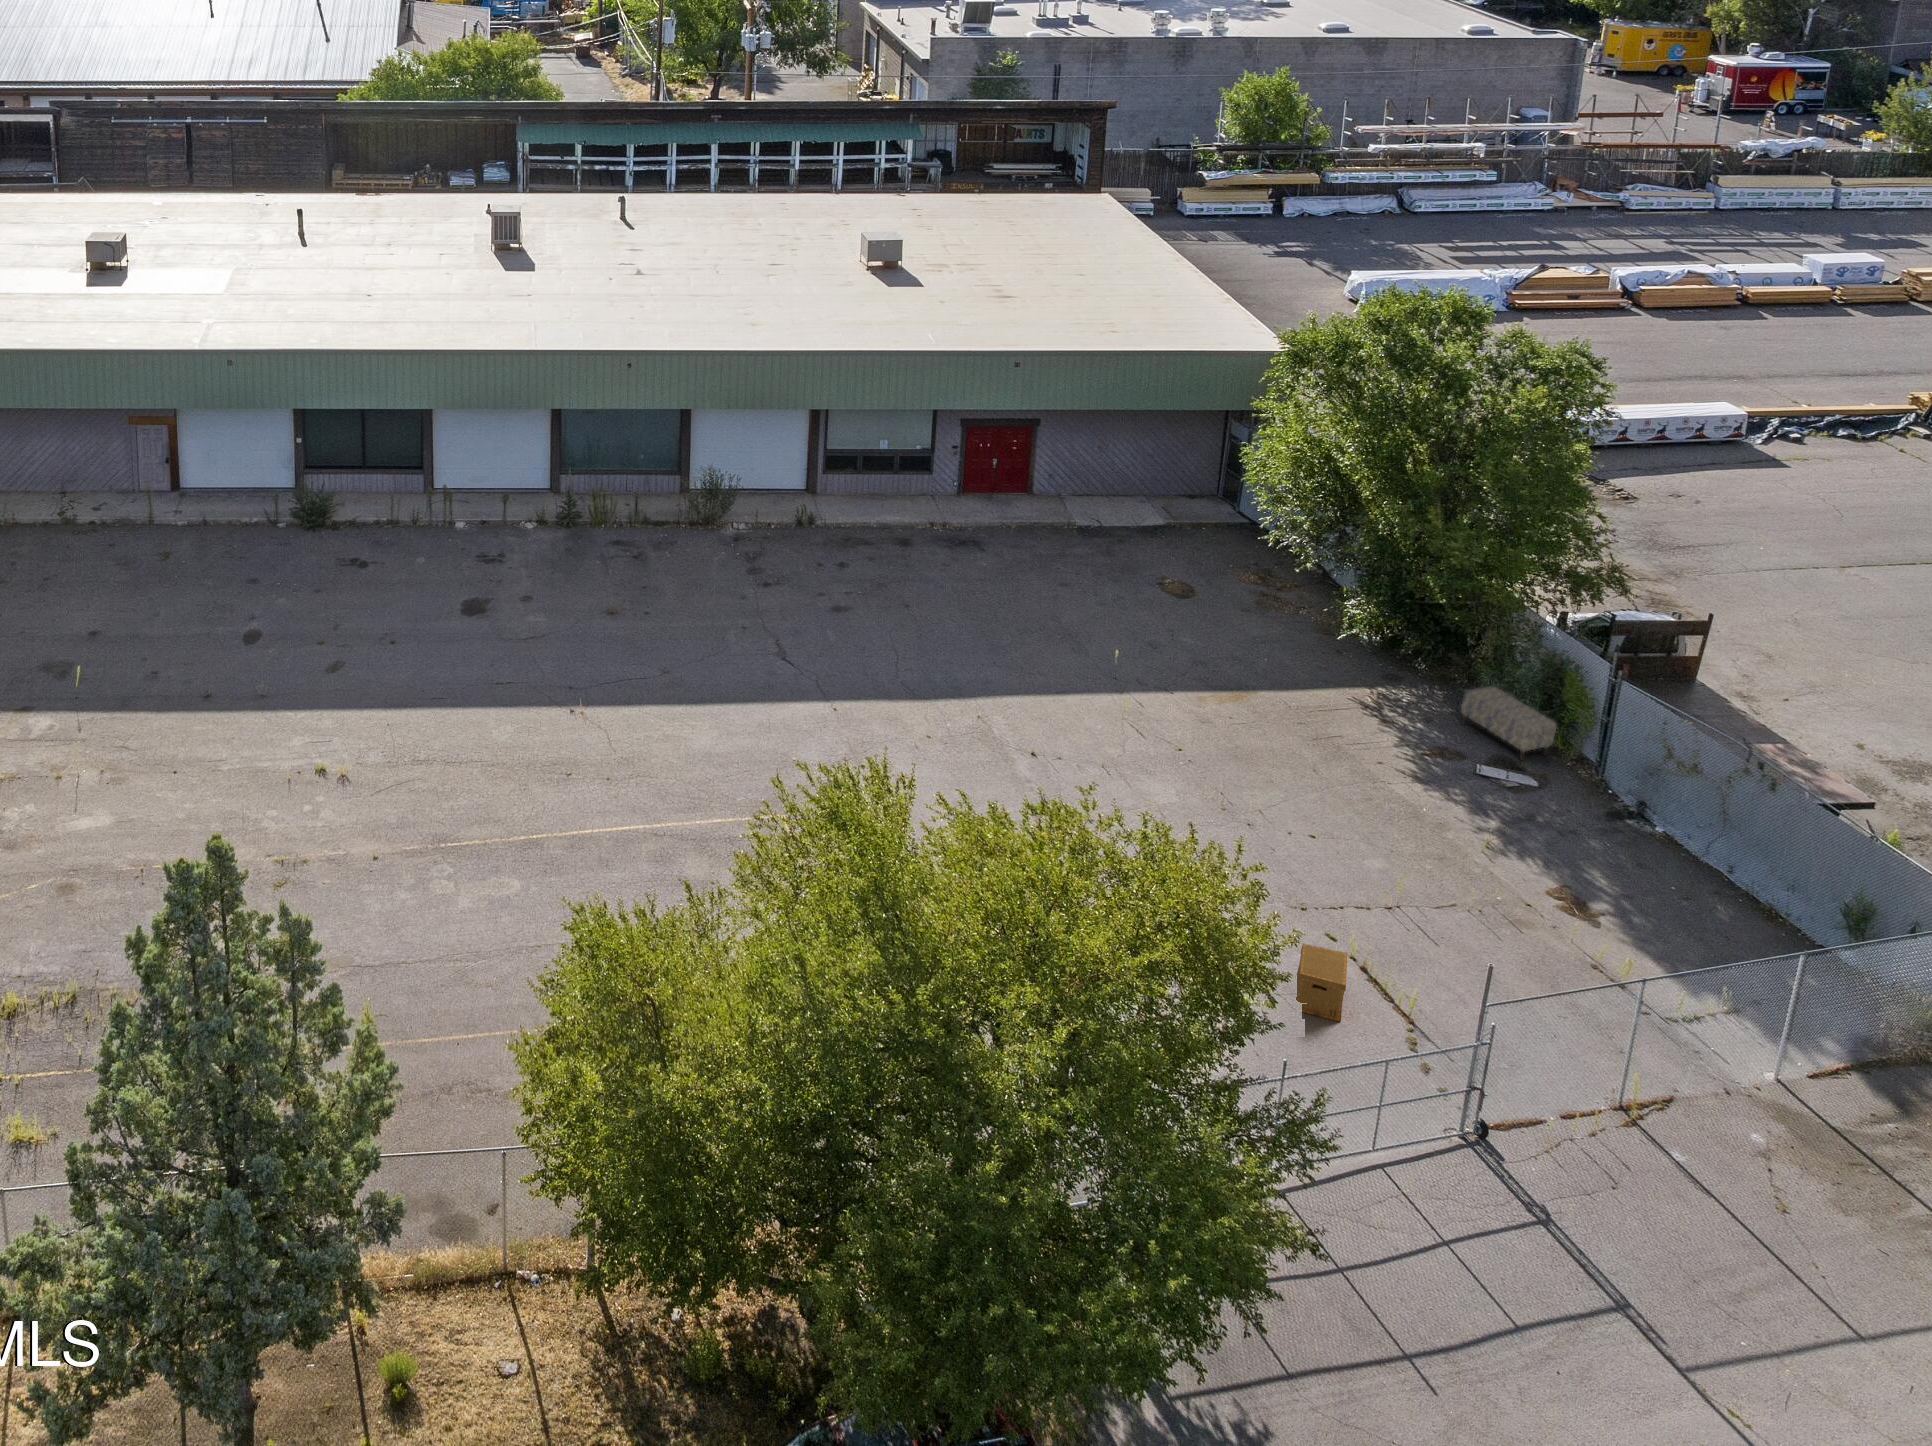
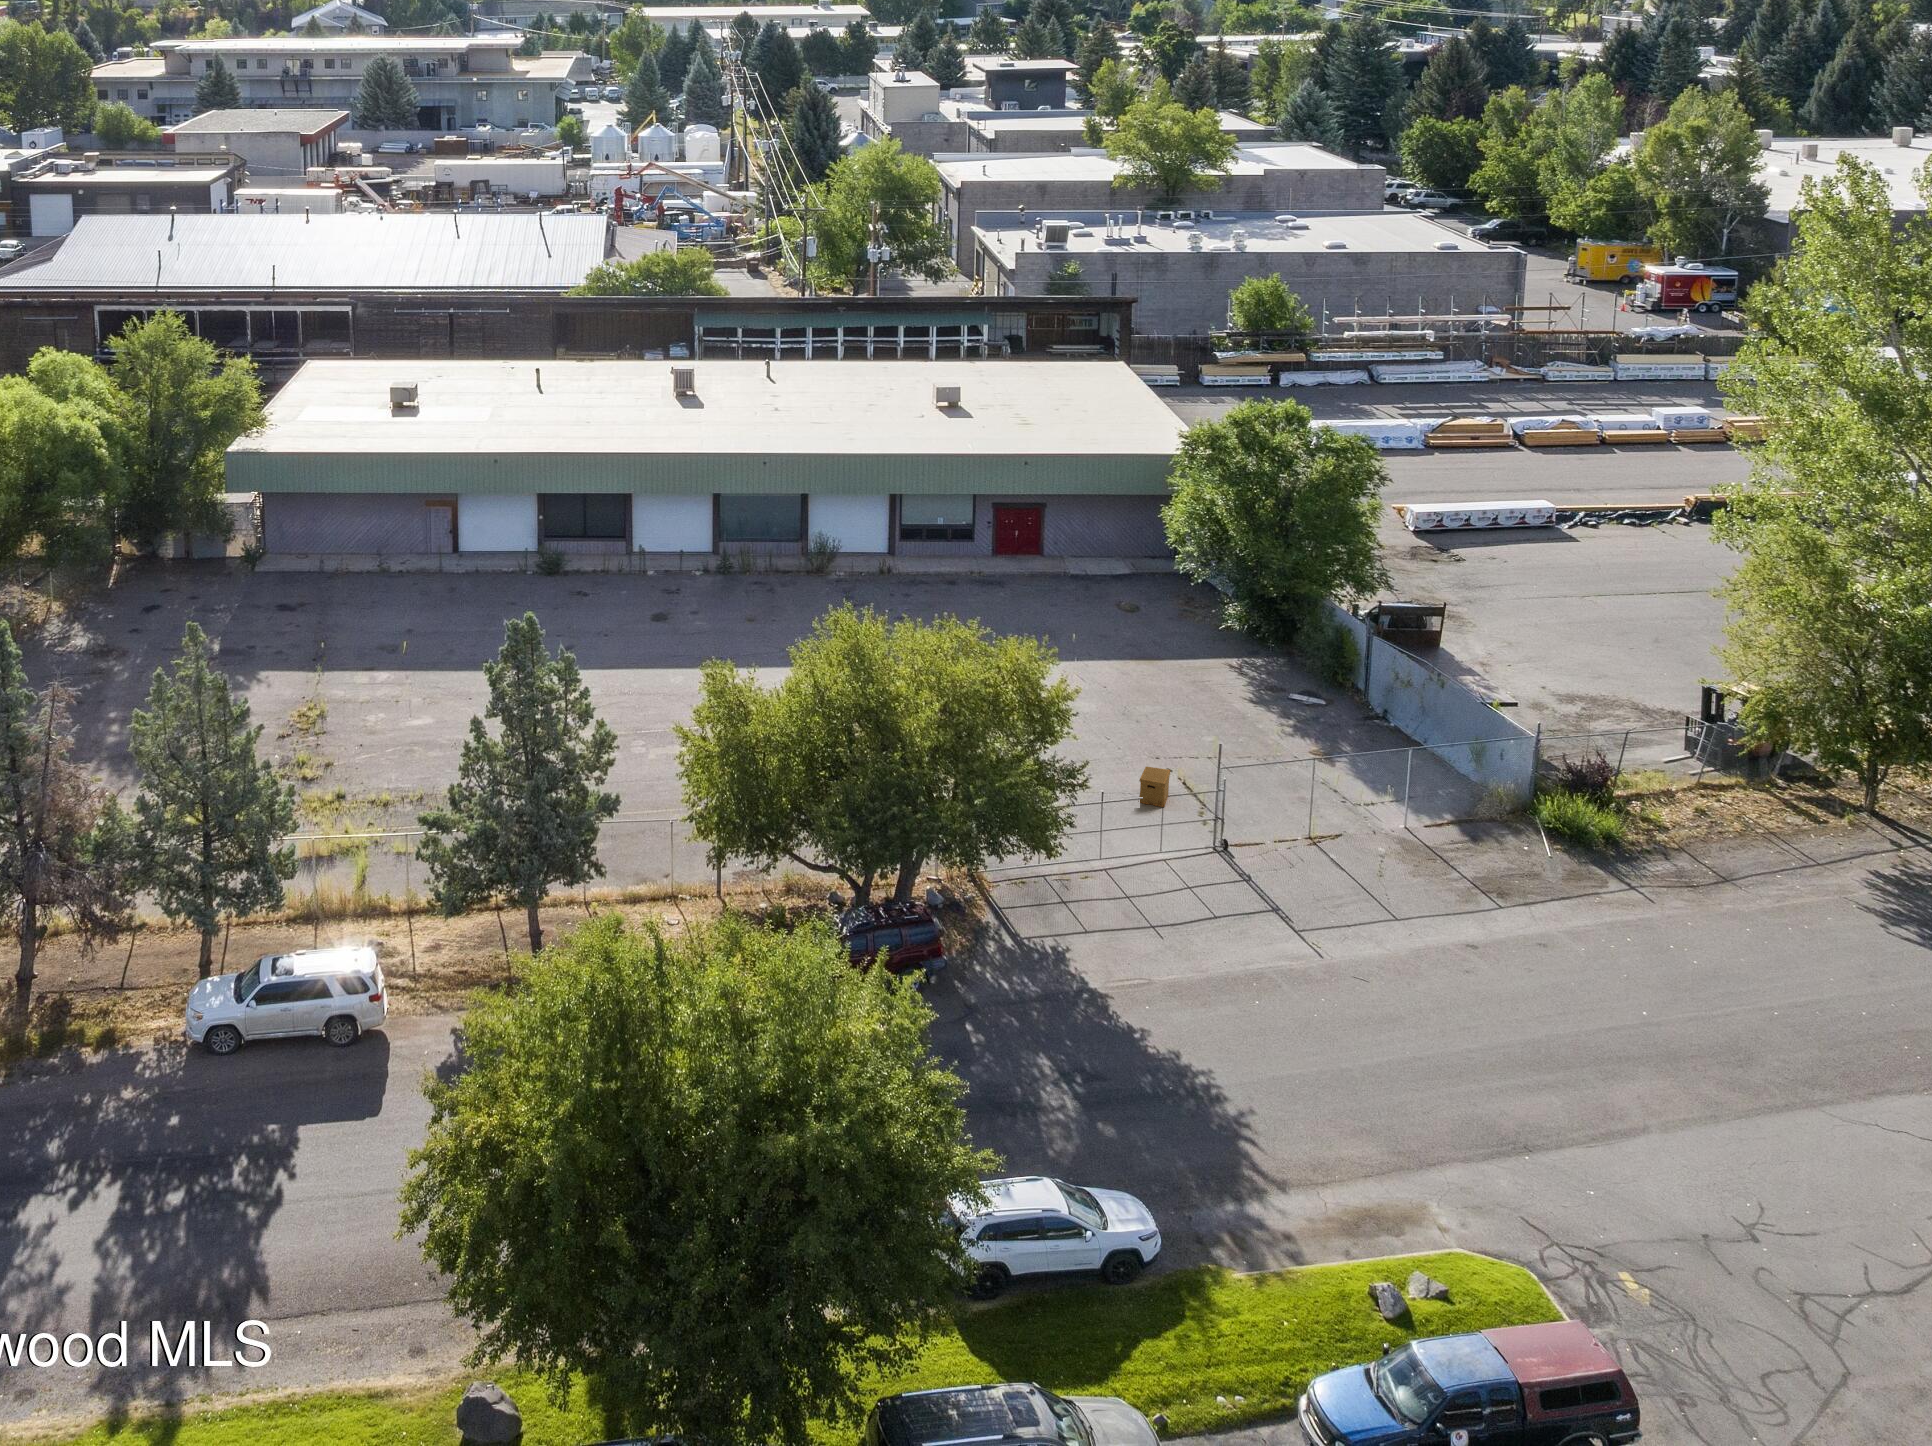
bench: present [1461,686,1556,760] -> none [1291,653,1344,695]

